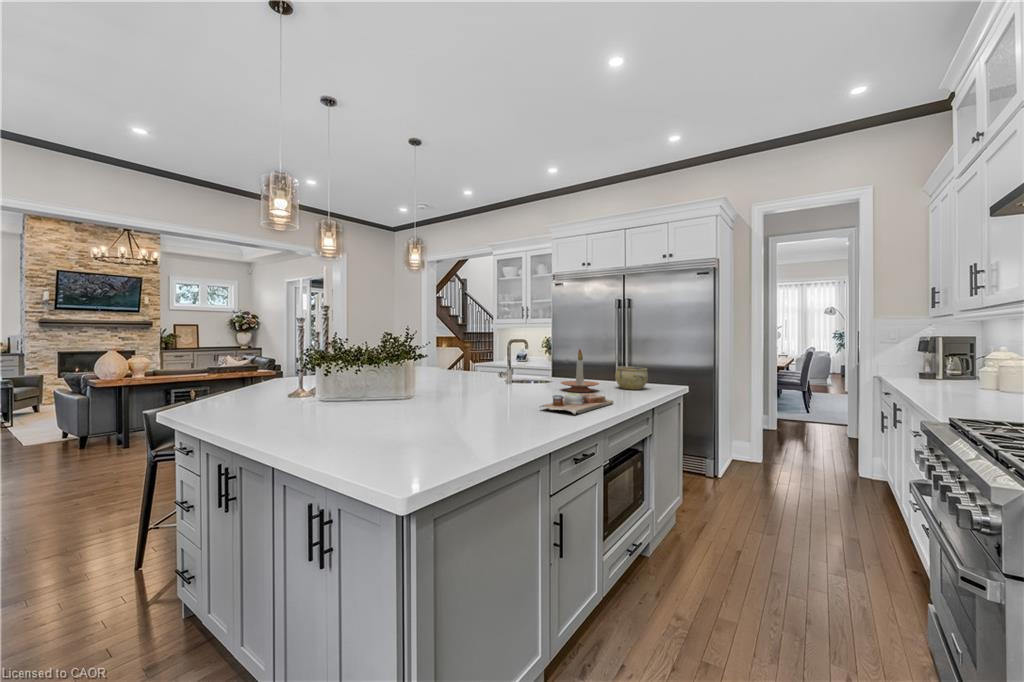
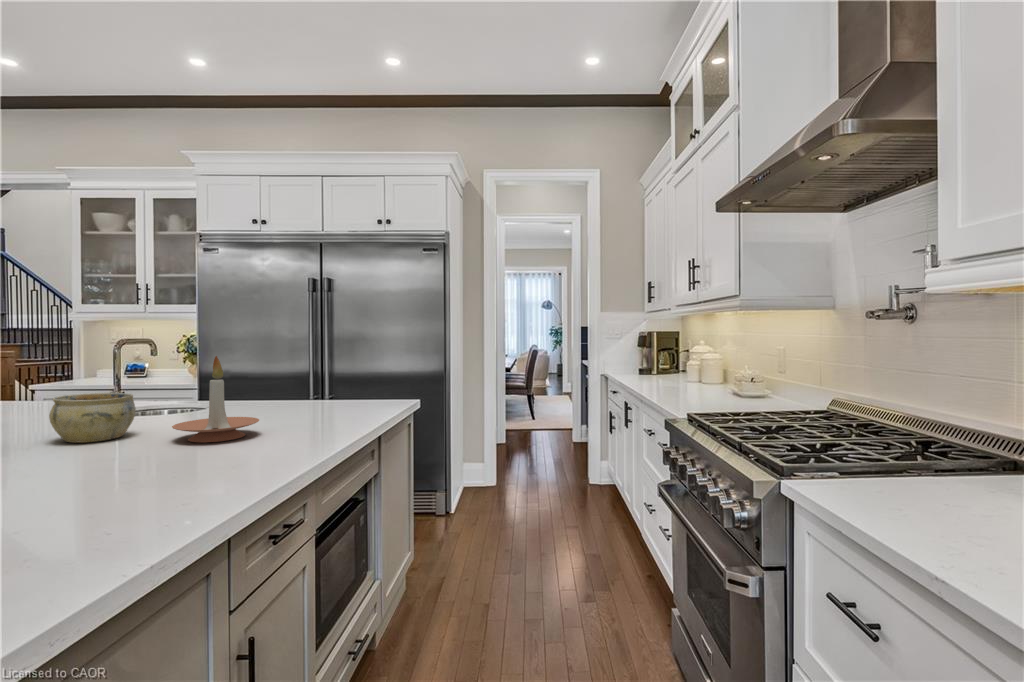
ceramic bowl: present [615,367,648,390] -> present [49,393,136,443]
cutting board: present [540,393,613,415] -> none [53,447,276,526]

